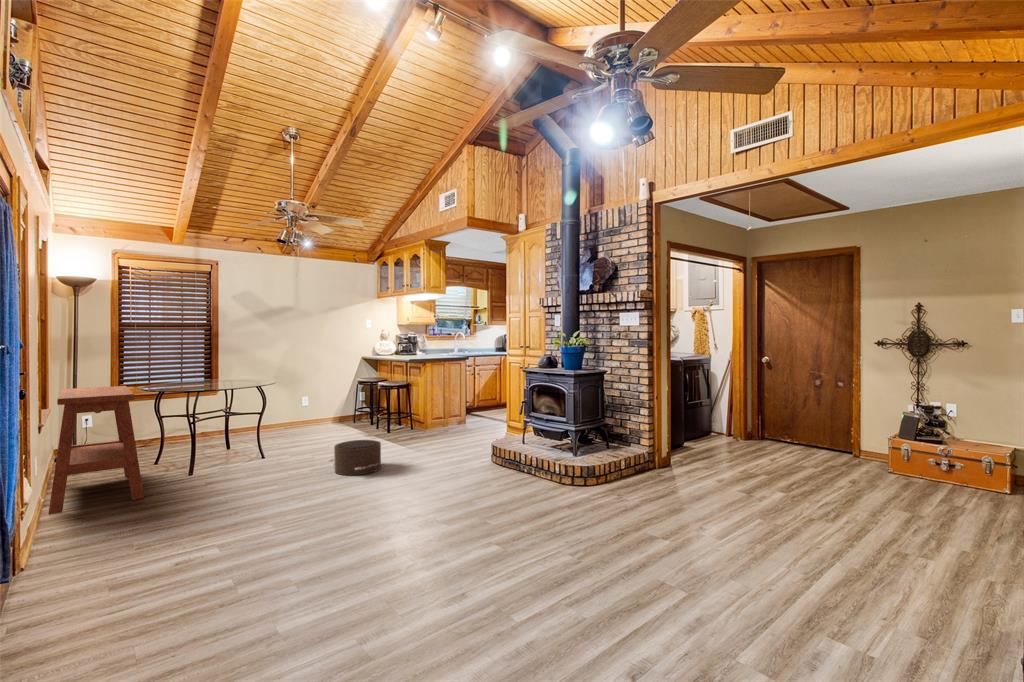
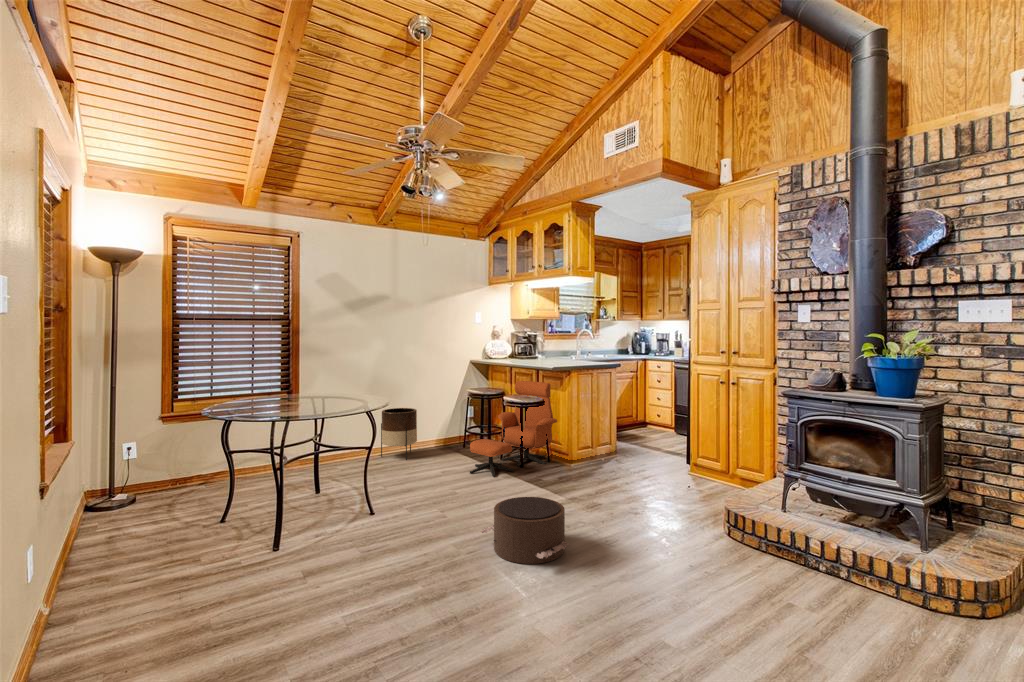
lounge chair: none [347,371,416,438] -> present [470,381,557,476]
side table: present [48,386,144,515] -> none [44,408,207,656]
planter: none [285,393,314,431] -> present [381,408,417,460]

